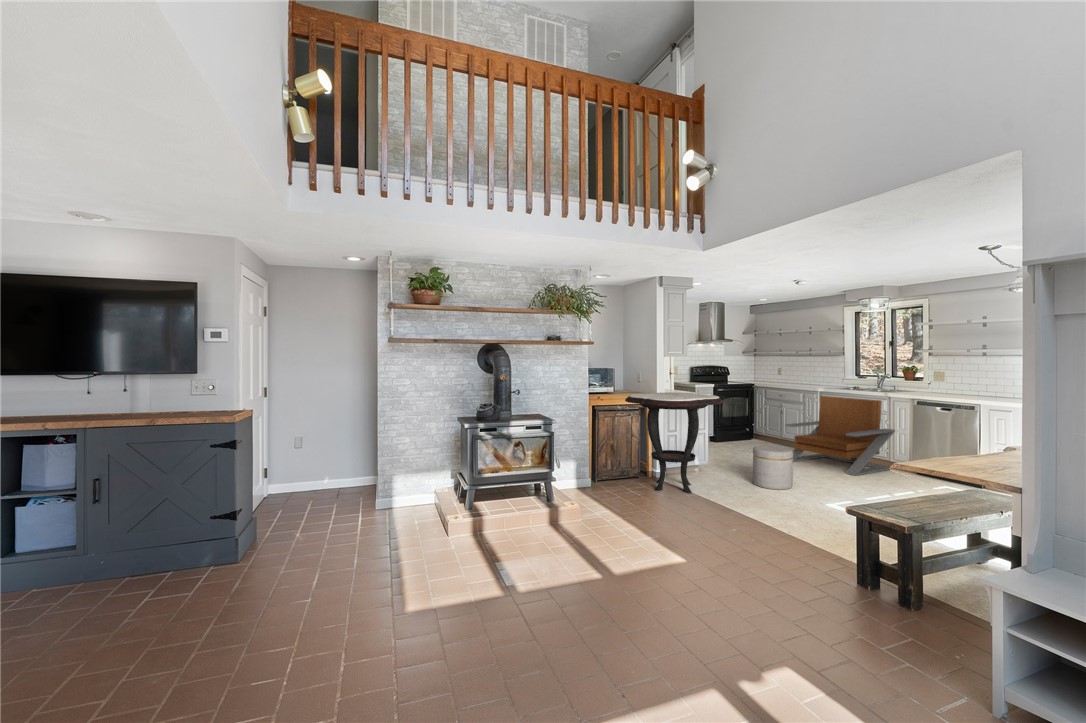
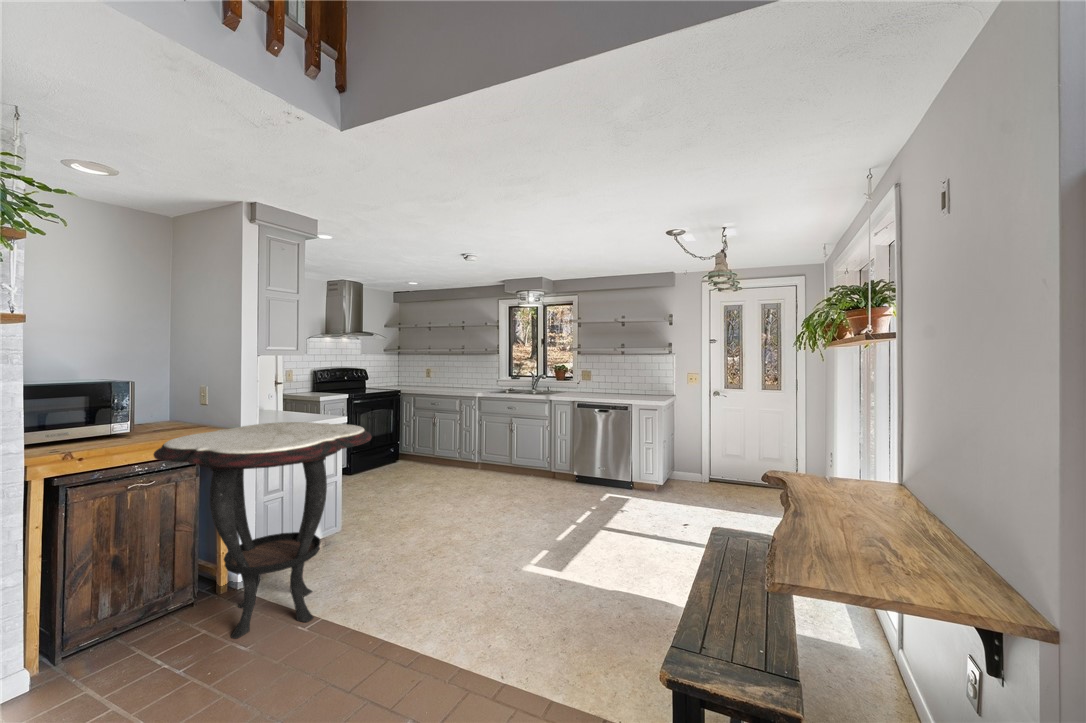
lounge chair: present [785,396,895,476] -> none [446,404,558,504]
ottoman: present [753,445,793,490] -> none [416,489,471,562]

